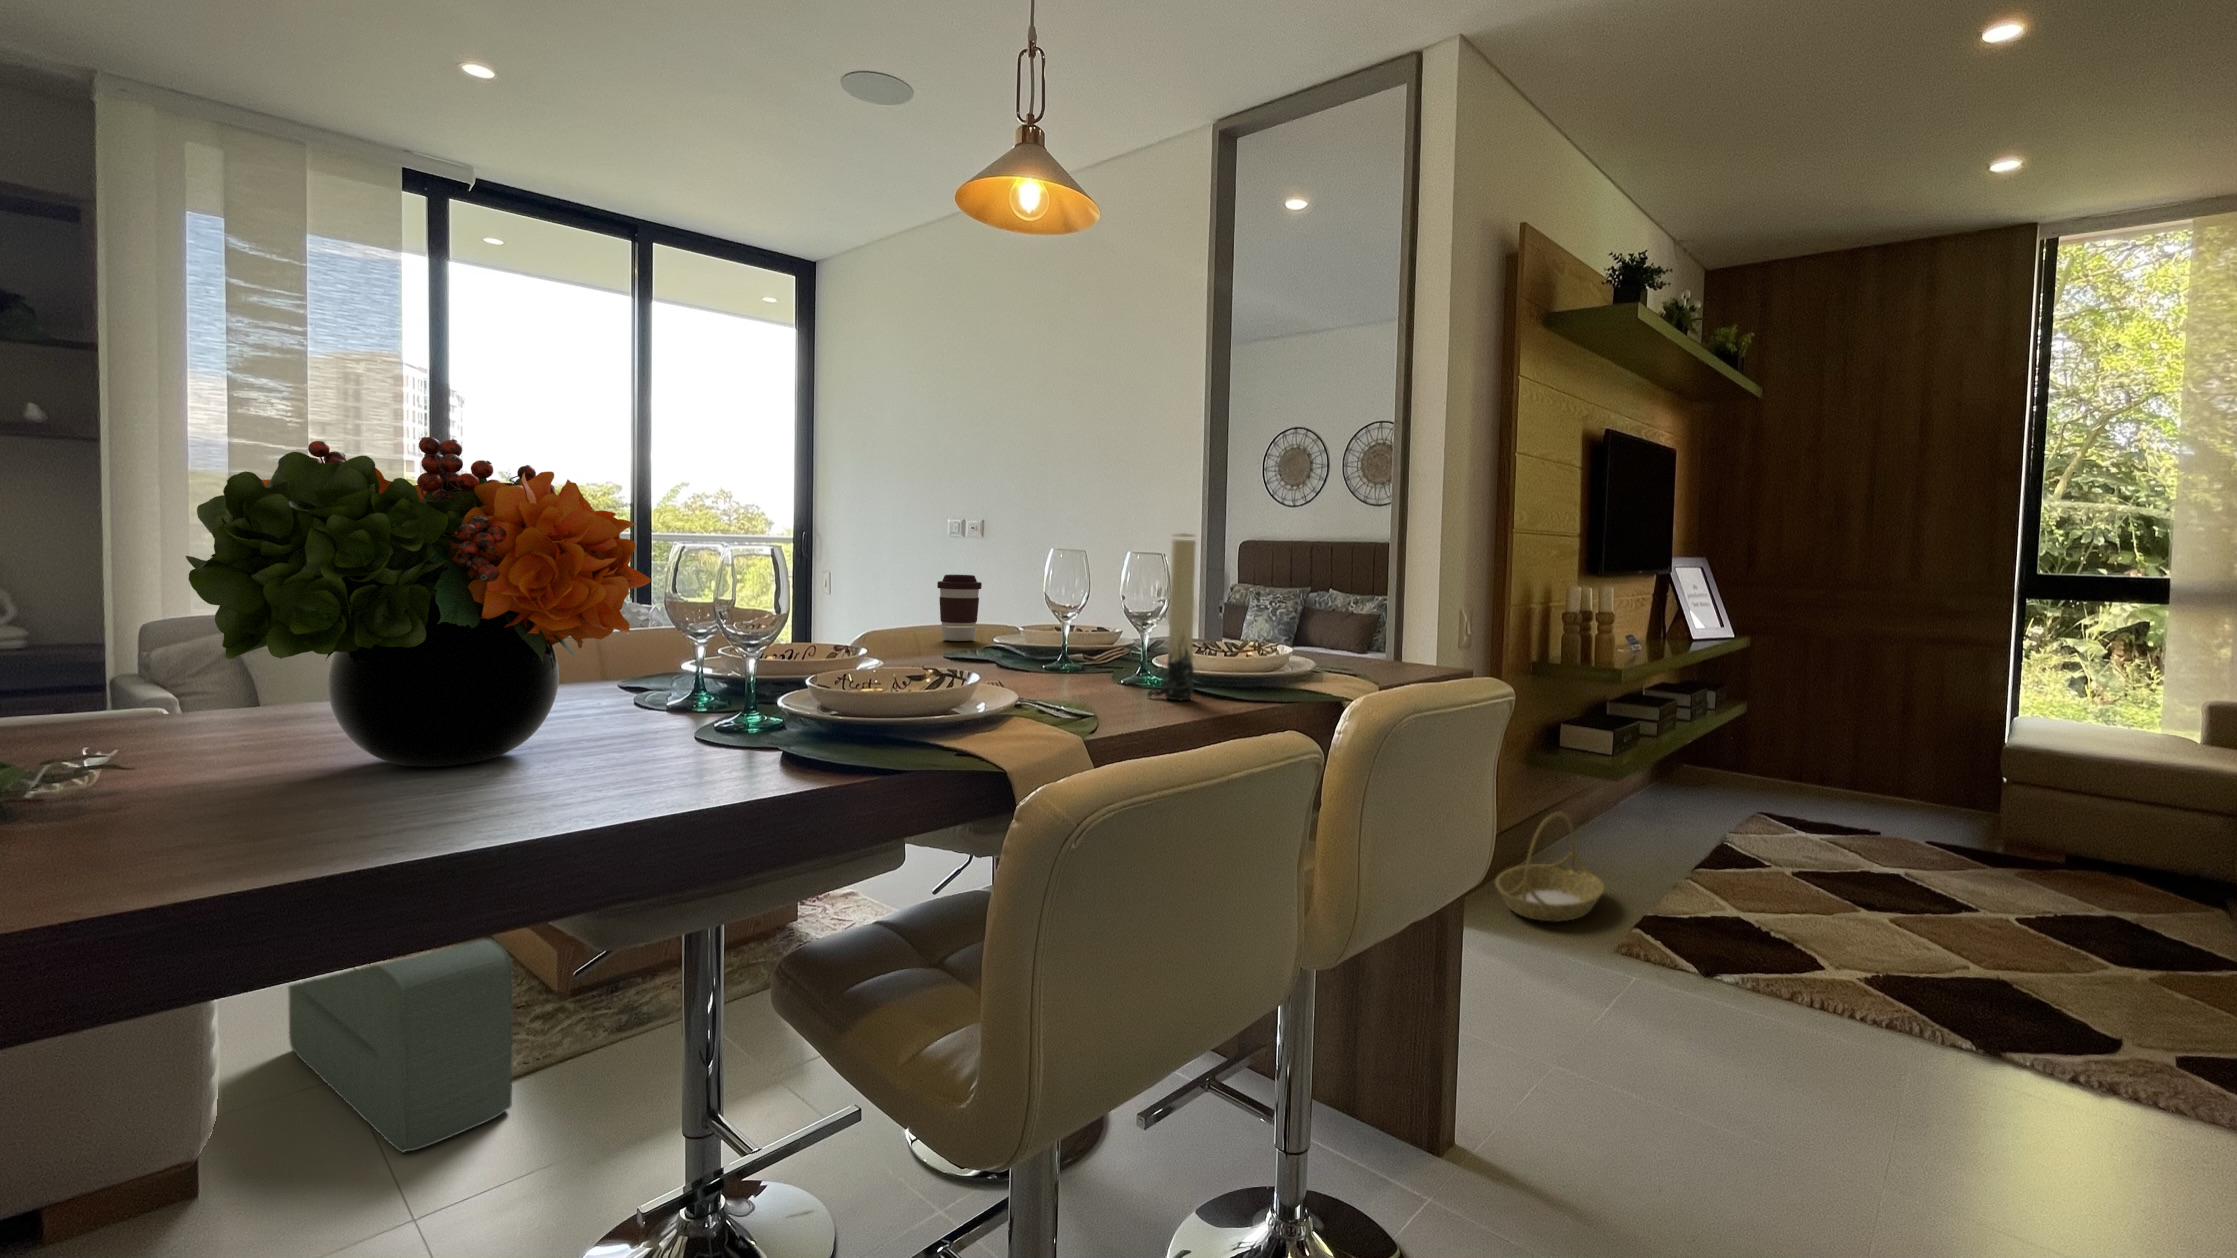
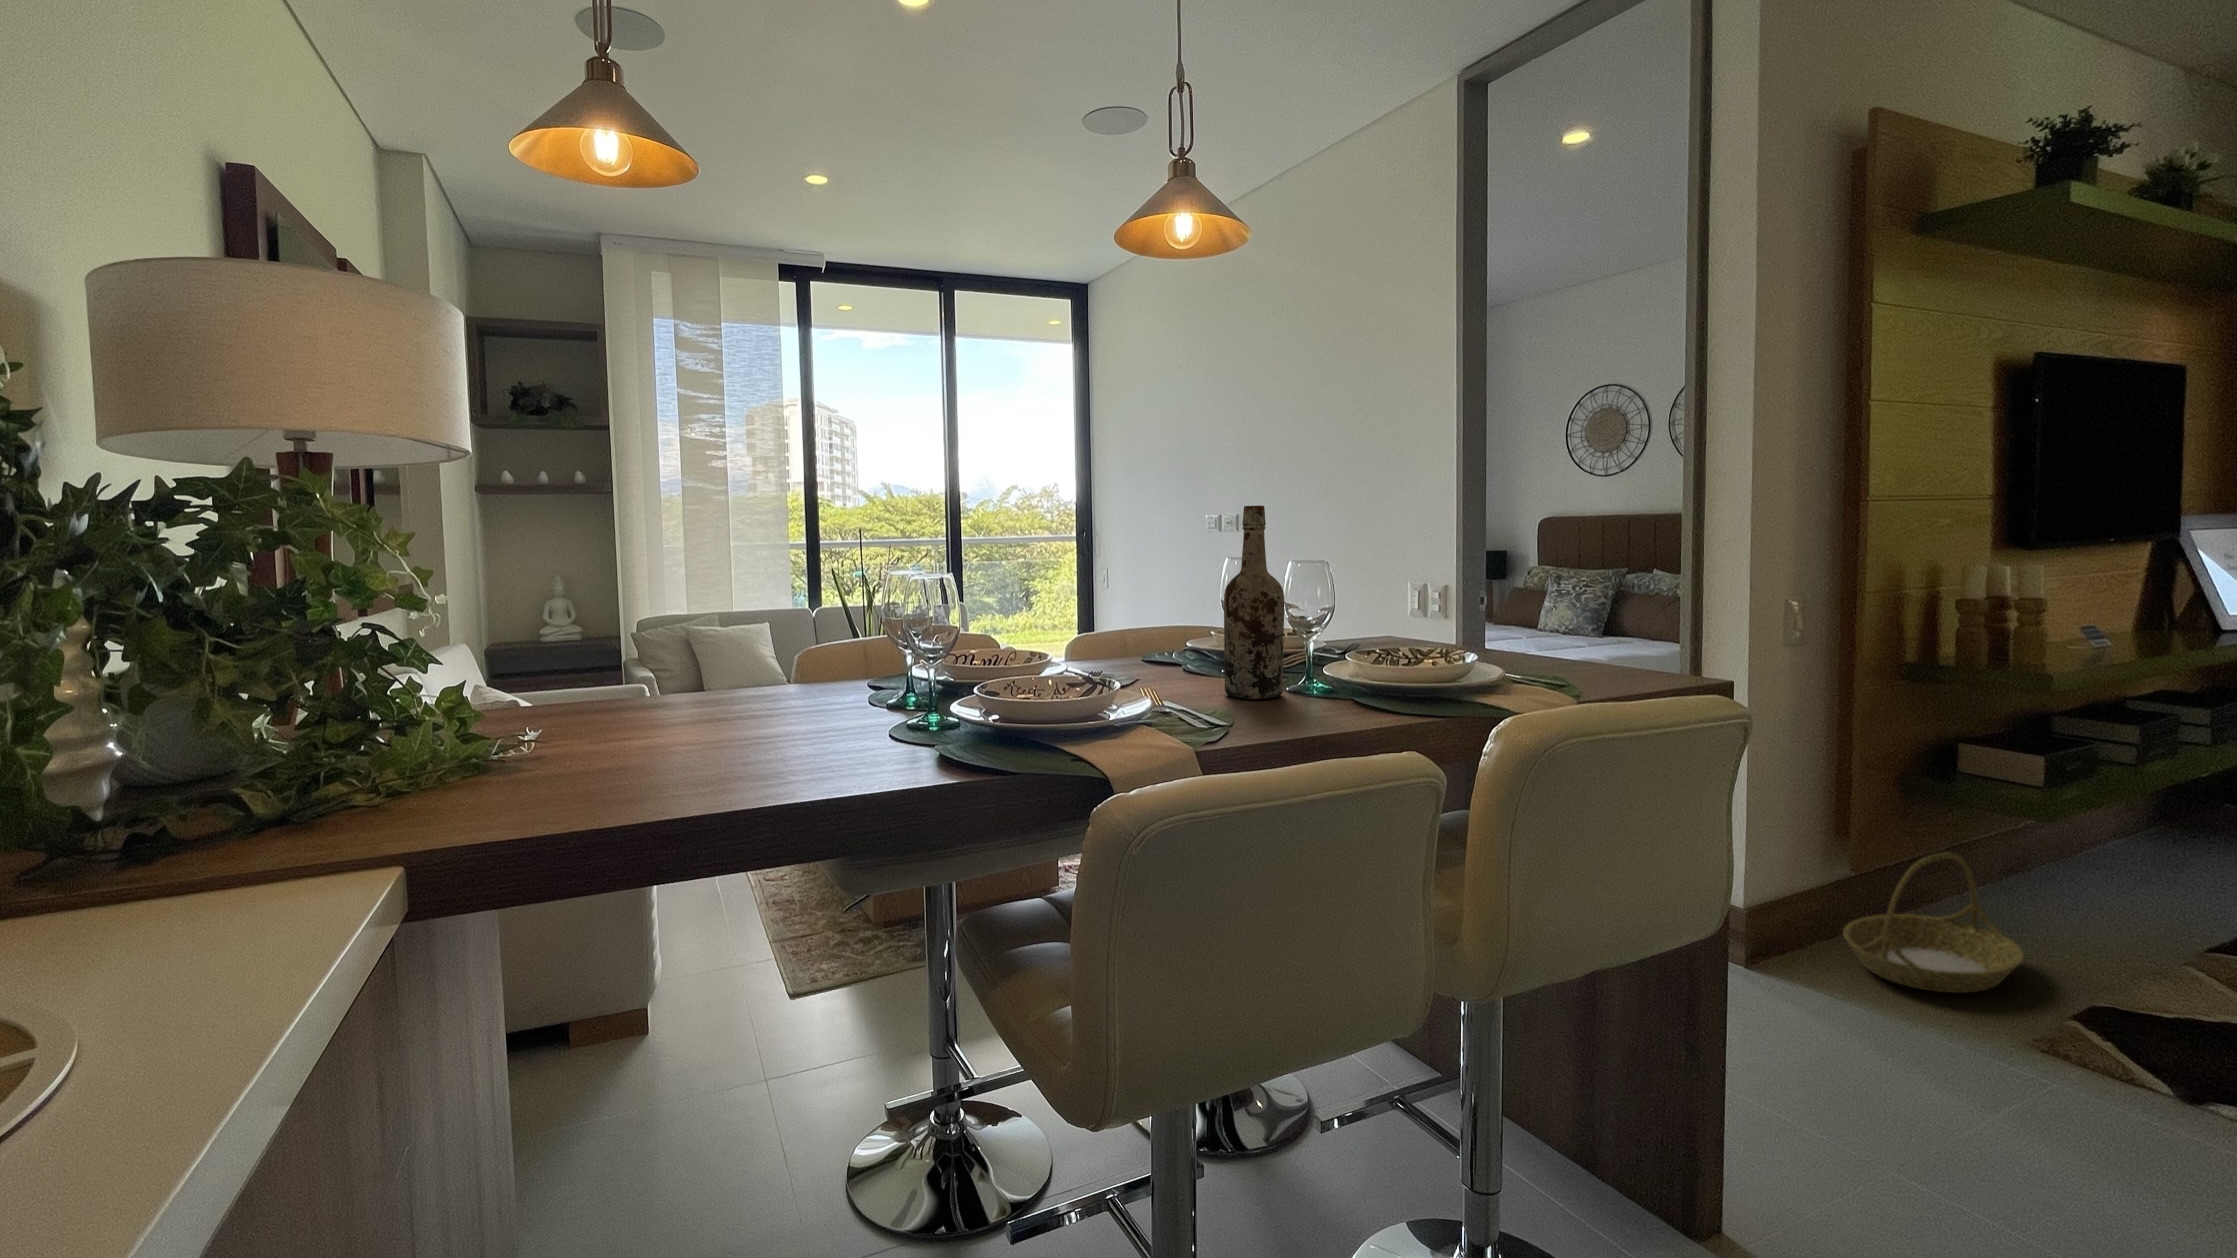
flower arrangement: present [186,437,651,766] -> none [539,506,848,753]
wine bottle: none [1057,496,1119,692] -> present [1224,506,1284,699]
candle: present [1147,533,1196,700] -> none [1309,540,1358,711]
coffee cup: present [937,575,982,641] -> none [1150,576,1191,639]
pouf: present [288,939,513,1152] -> none [701,823,832,1027]

